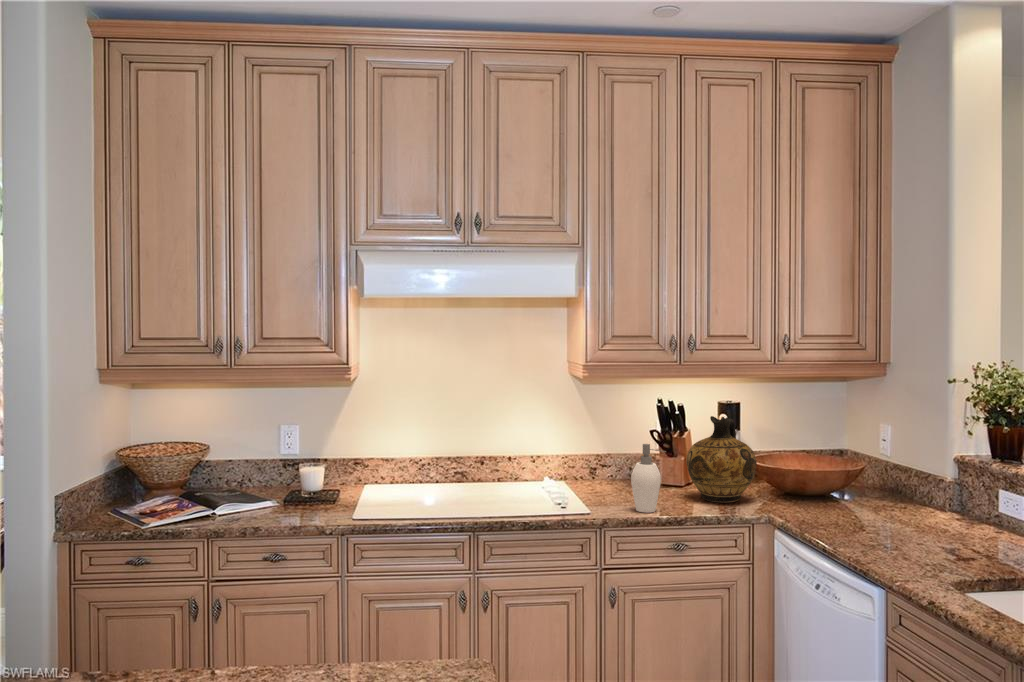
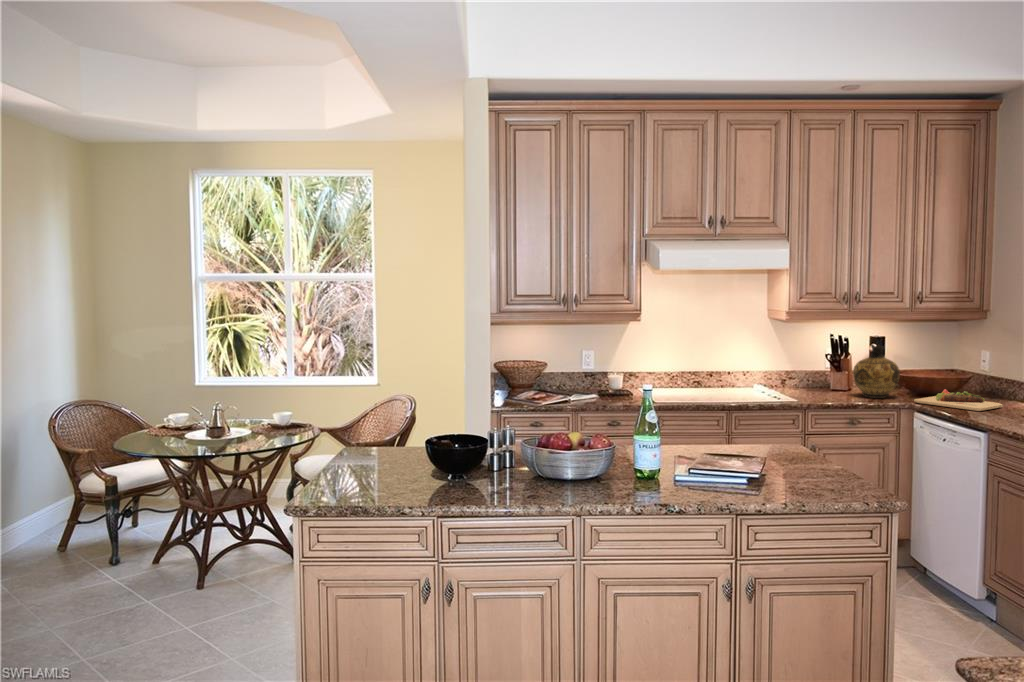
soap dispenser: present [631,444,666,513] -> none [822,360,846,402]
cutting board: none [776,490,913,534] -> present [914,389,1003,411]

